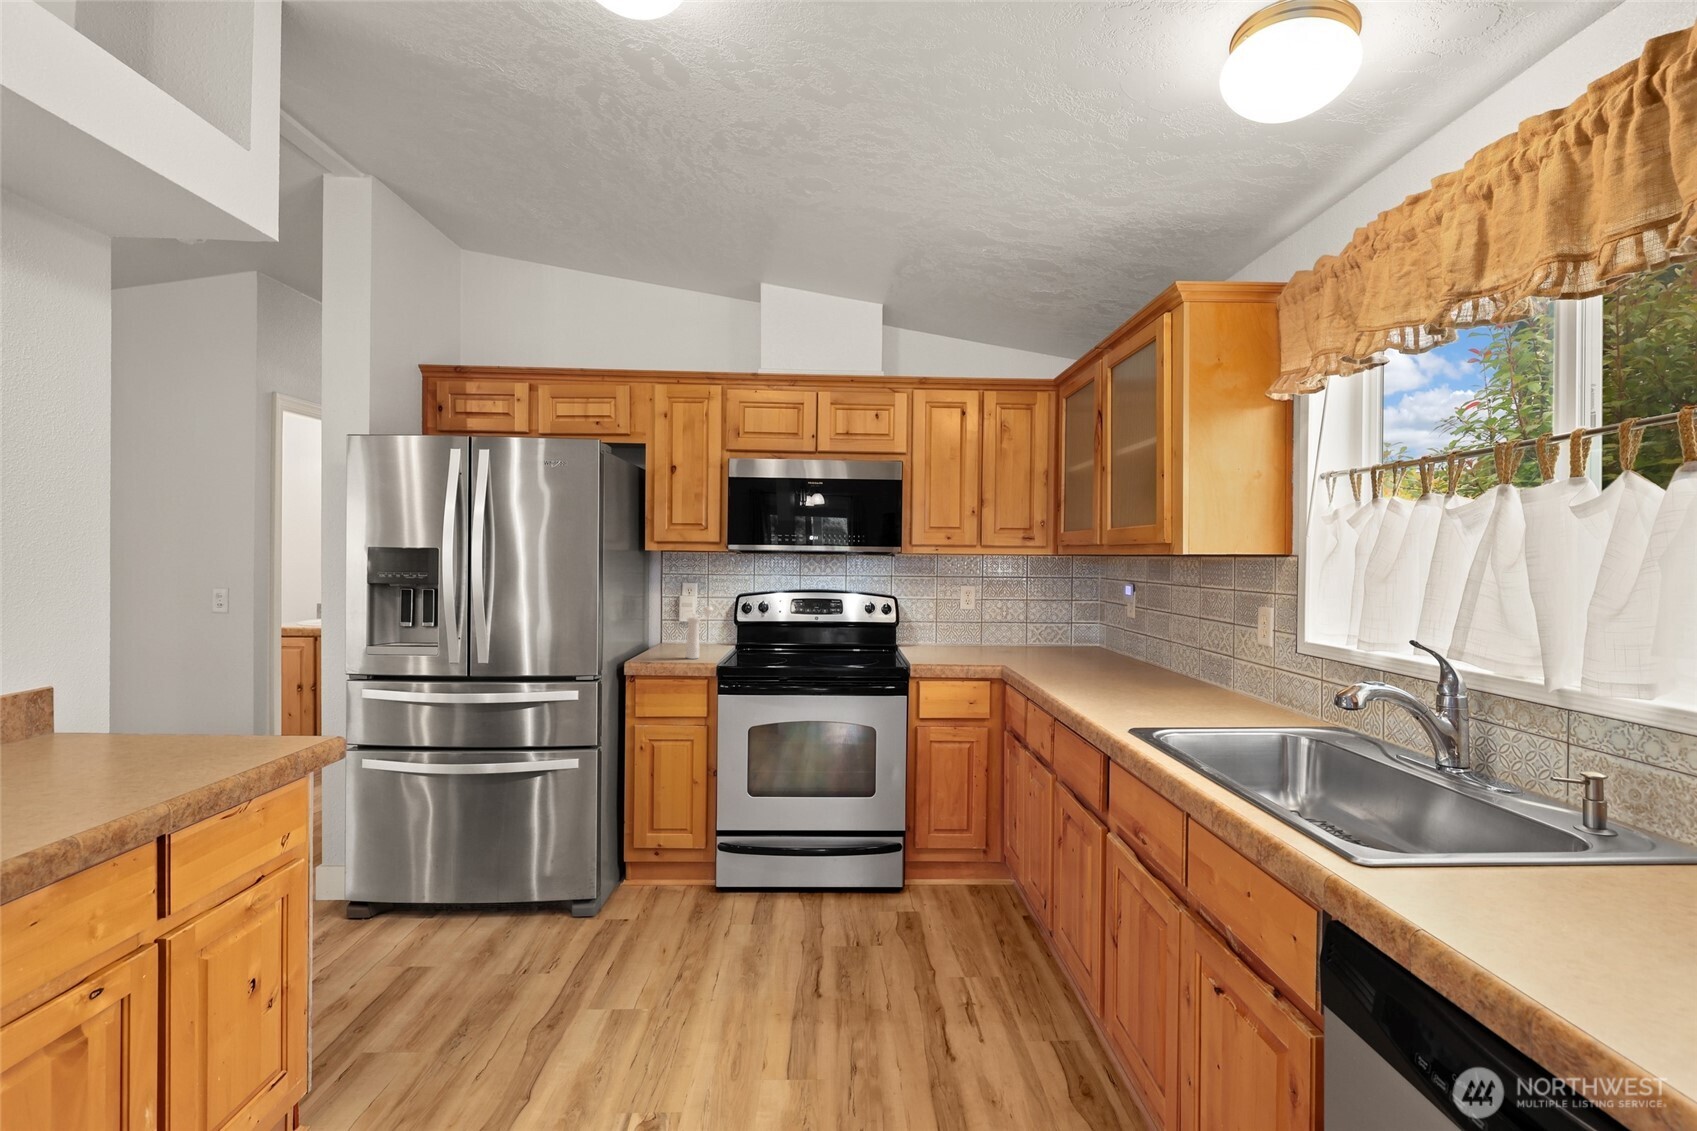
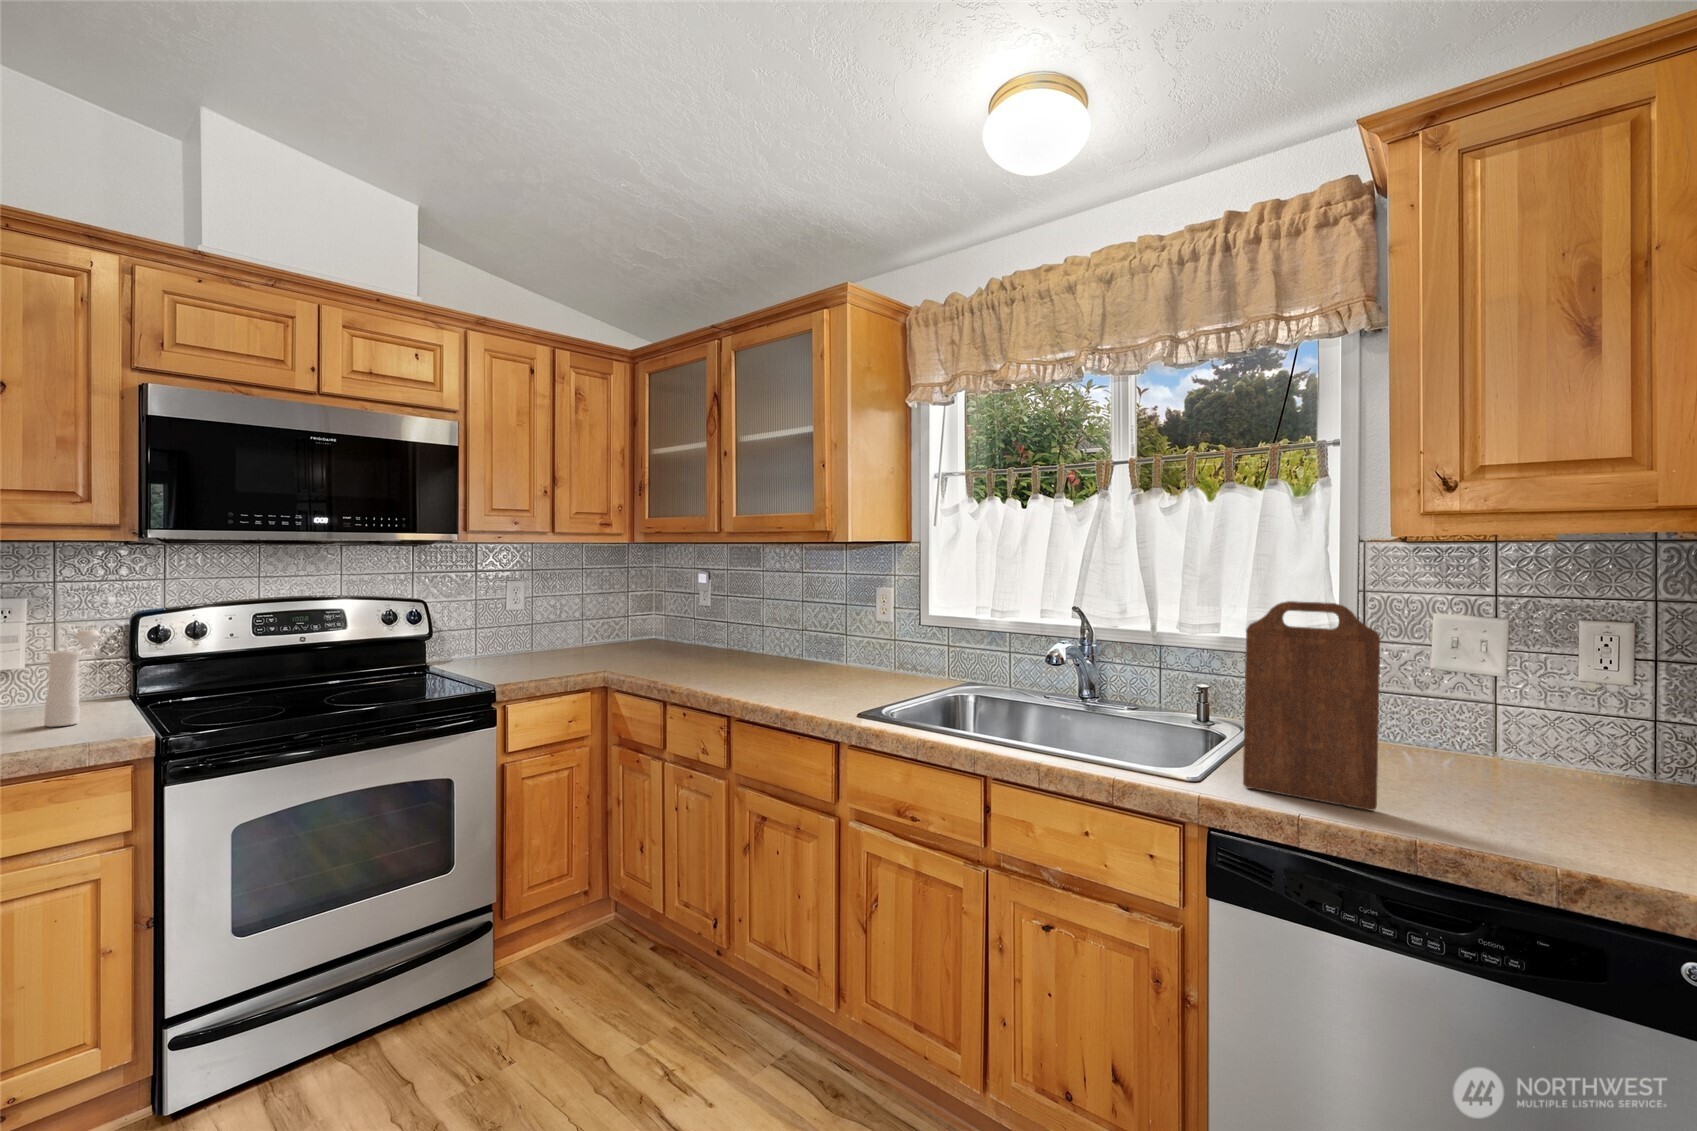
cutting board: none [1415,646,1588,968] -> present [1243,601,1380,810]

